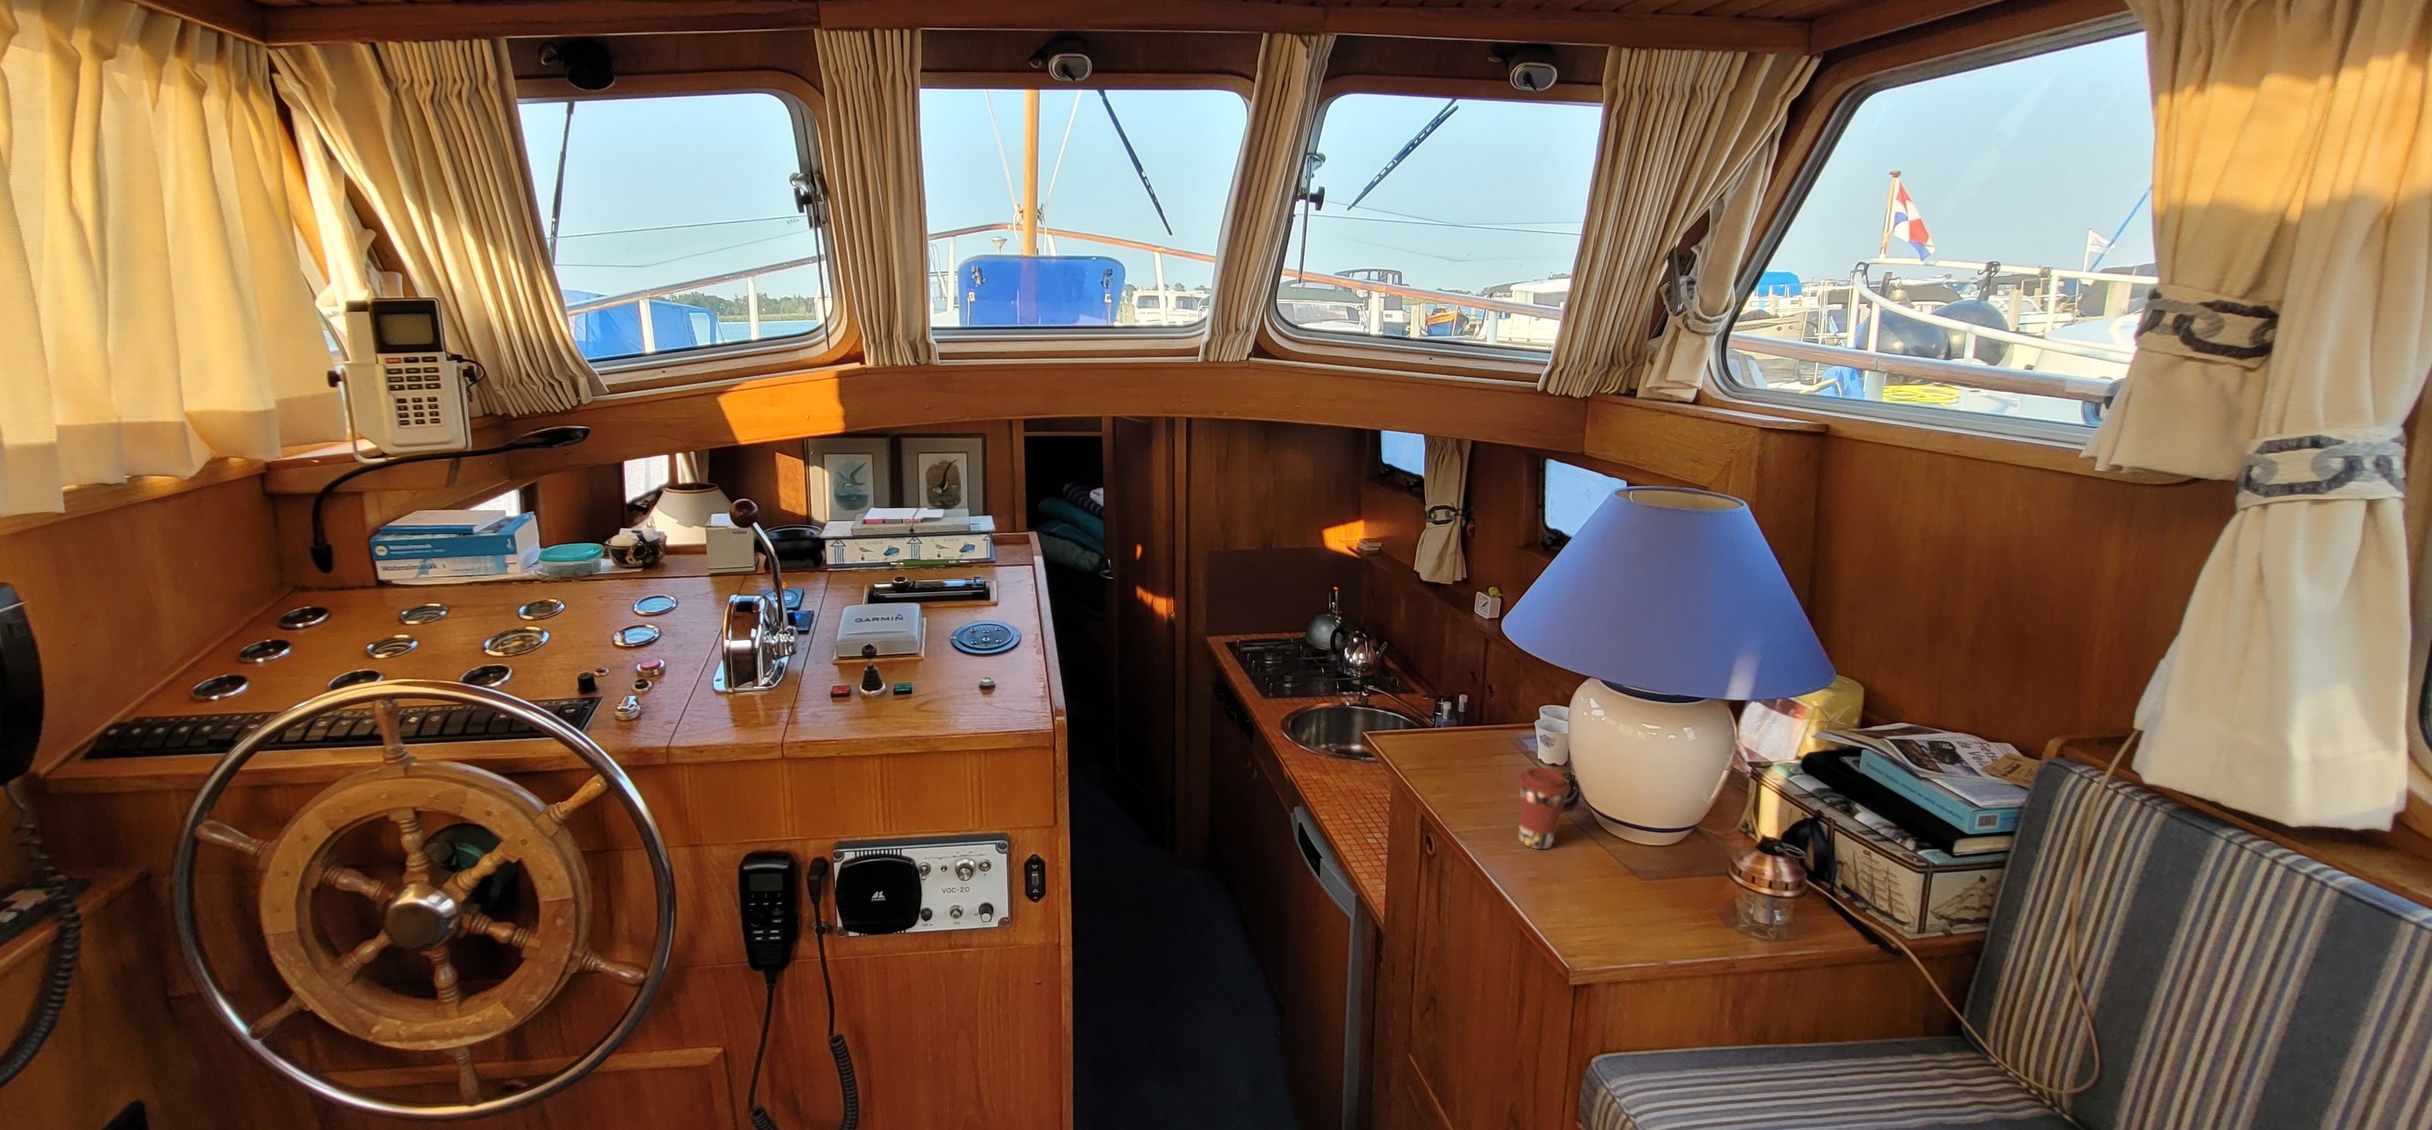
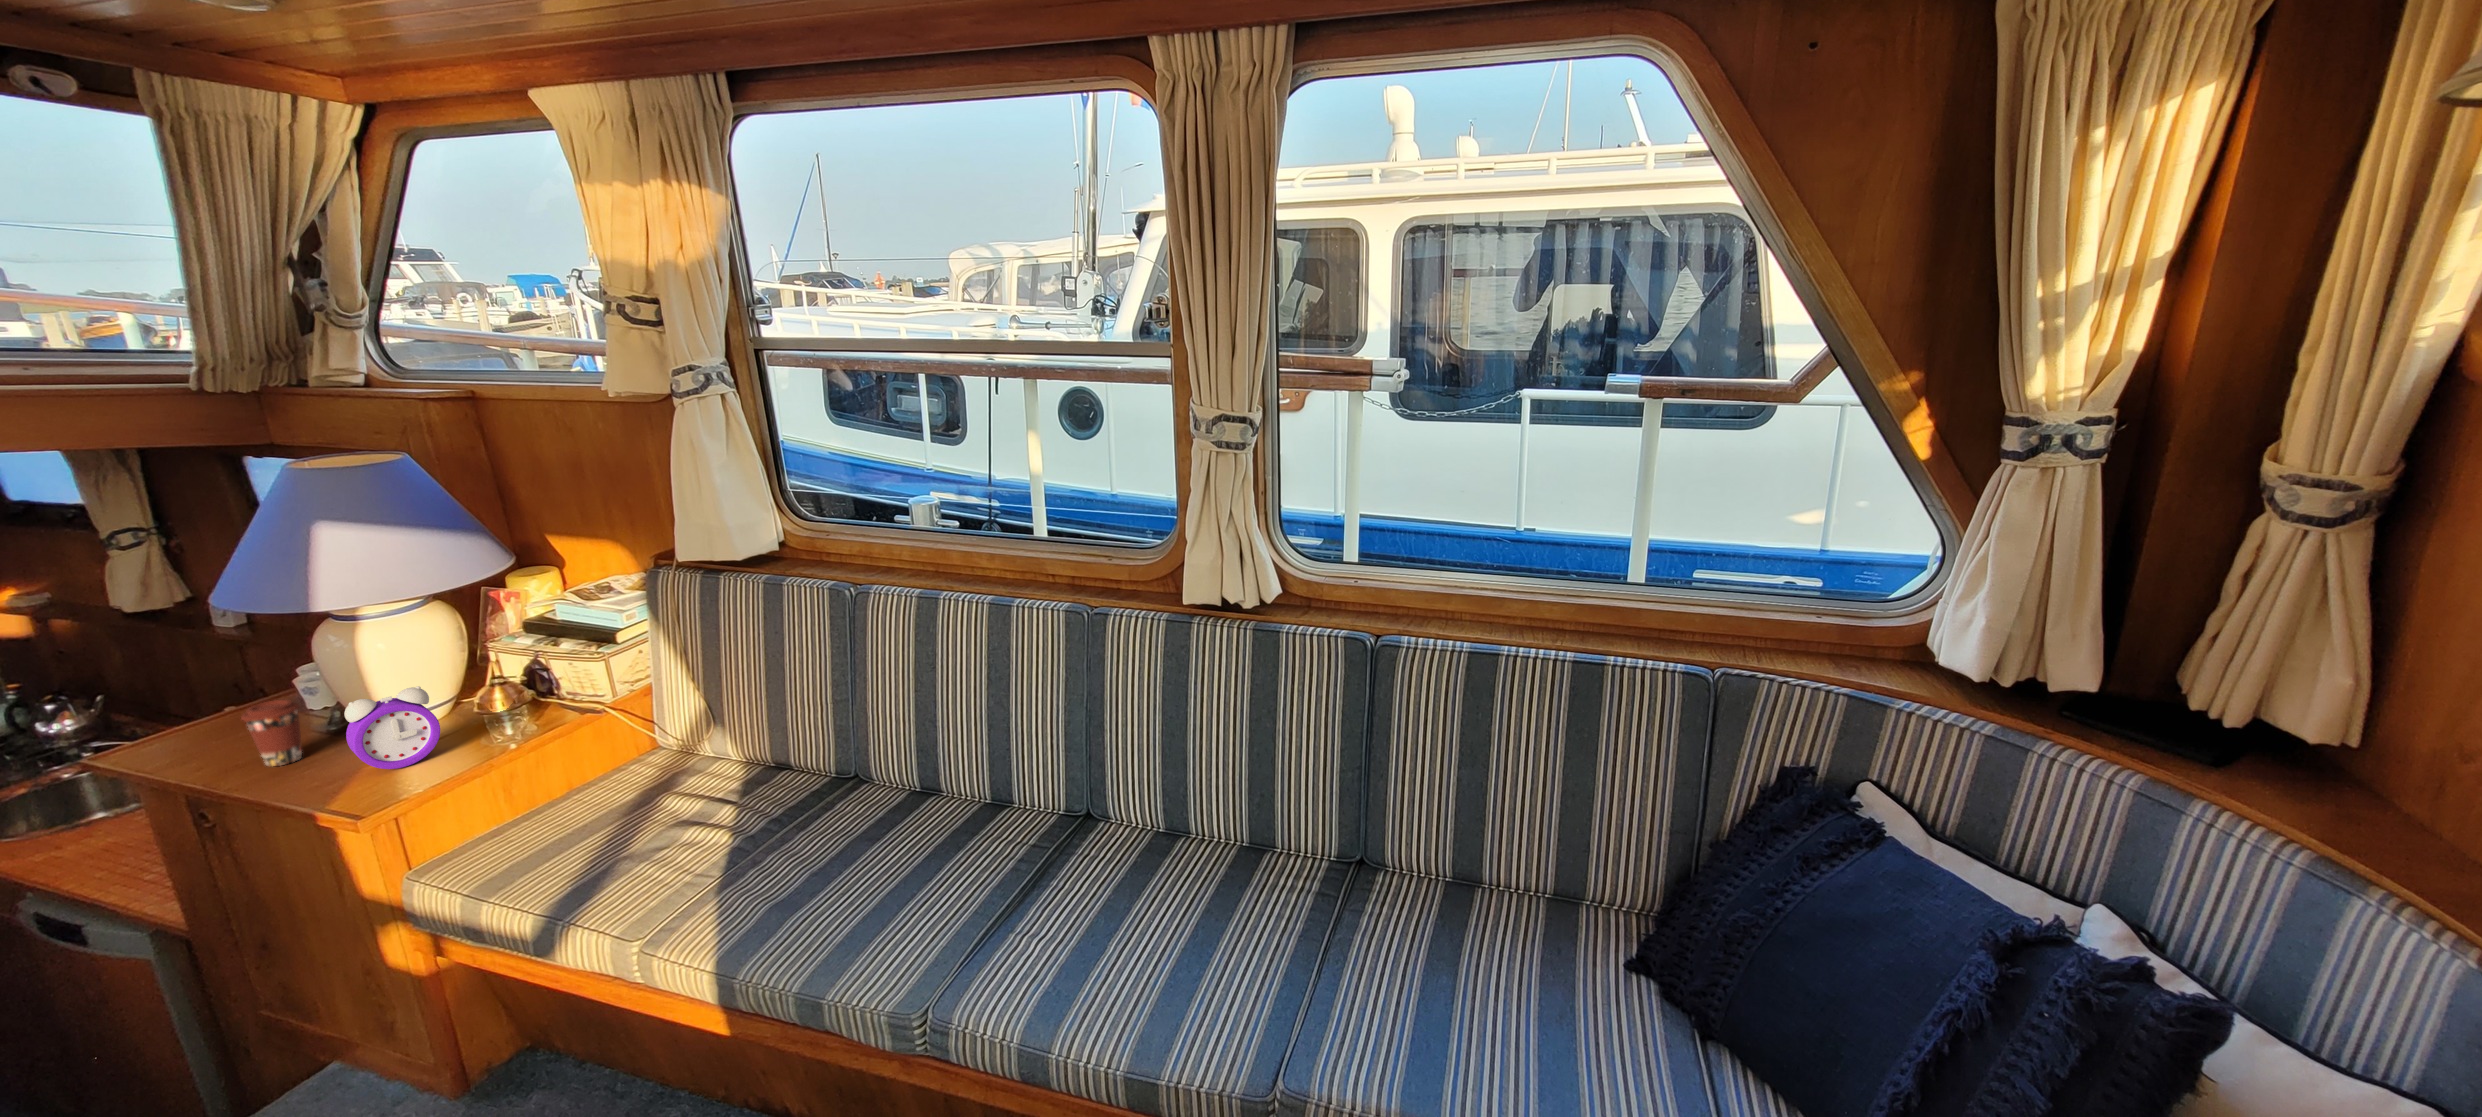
alarm clock: none [1610,821,1714,928] -> present [345,686,440,769]

